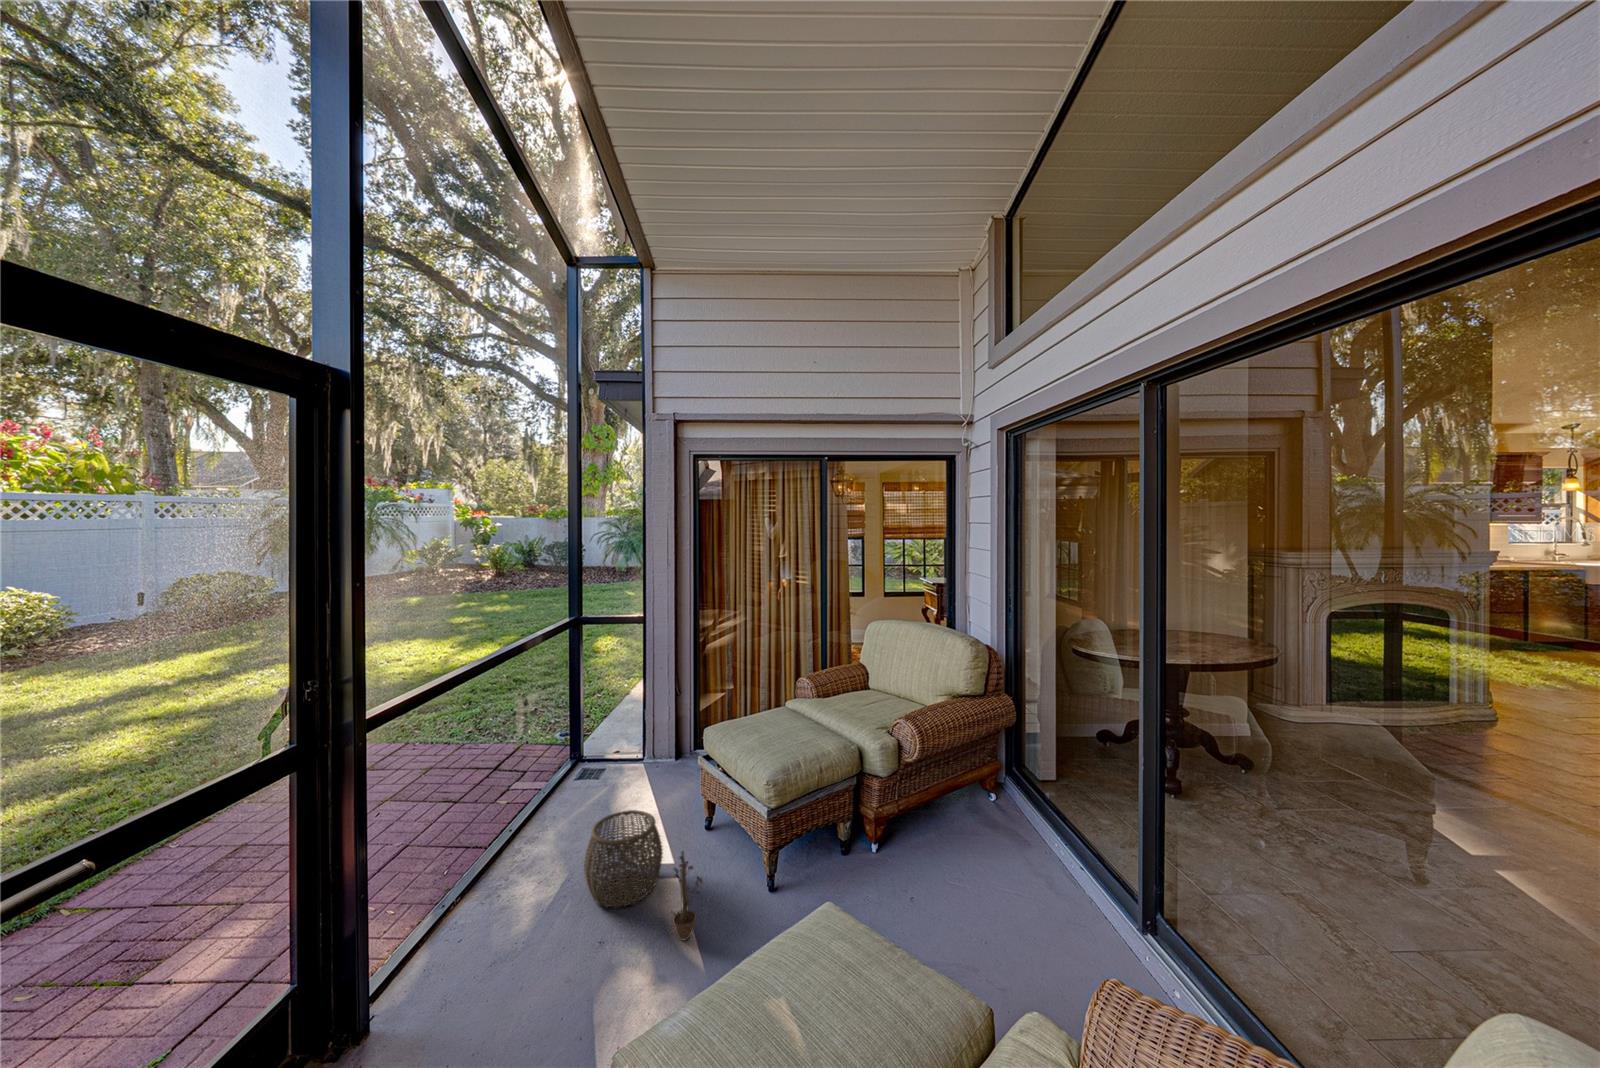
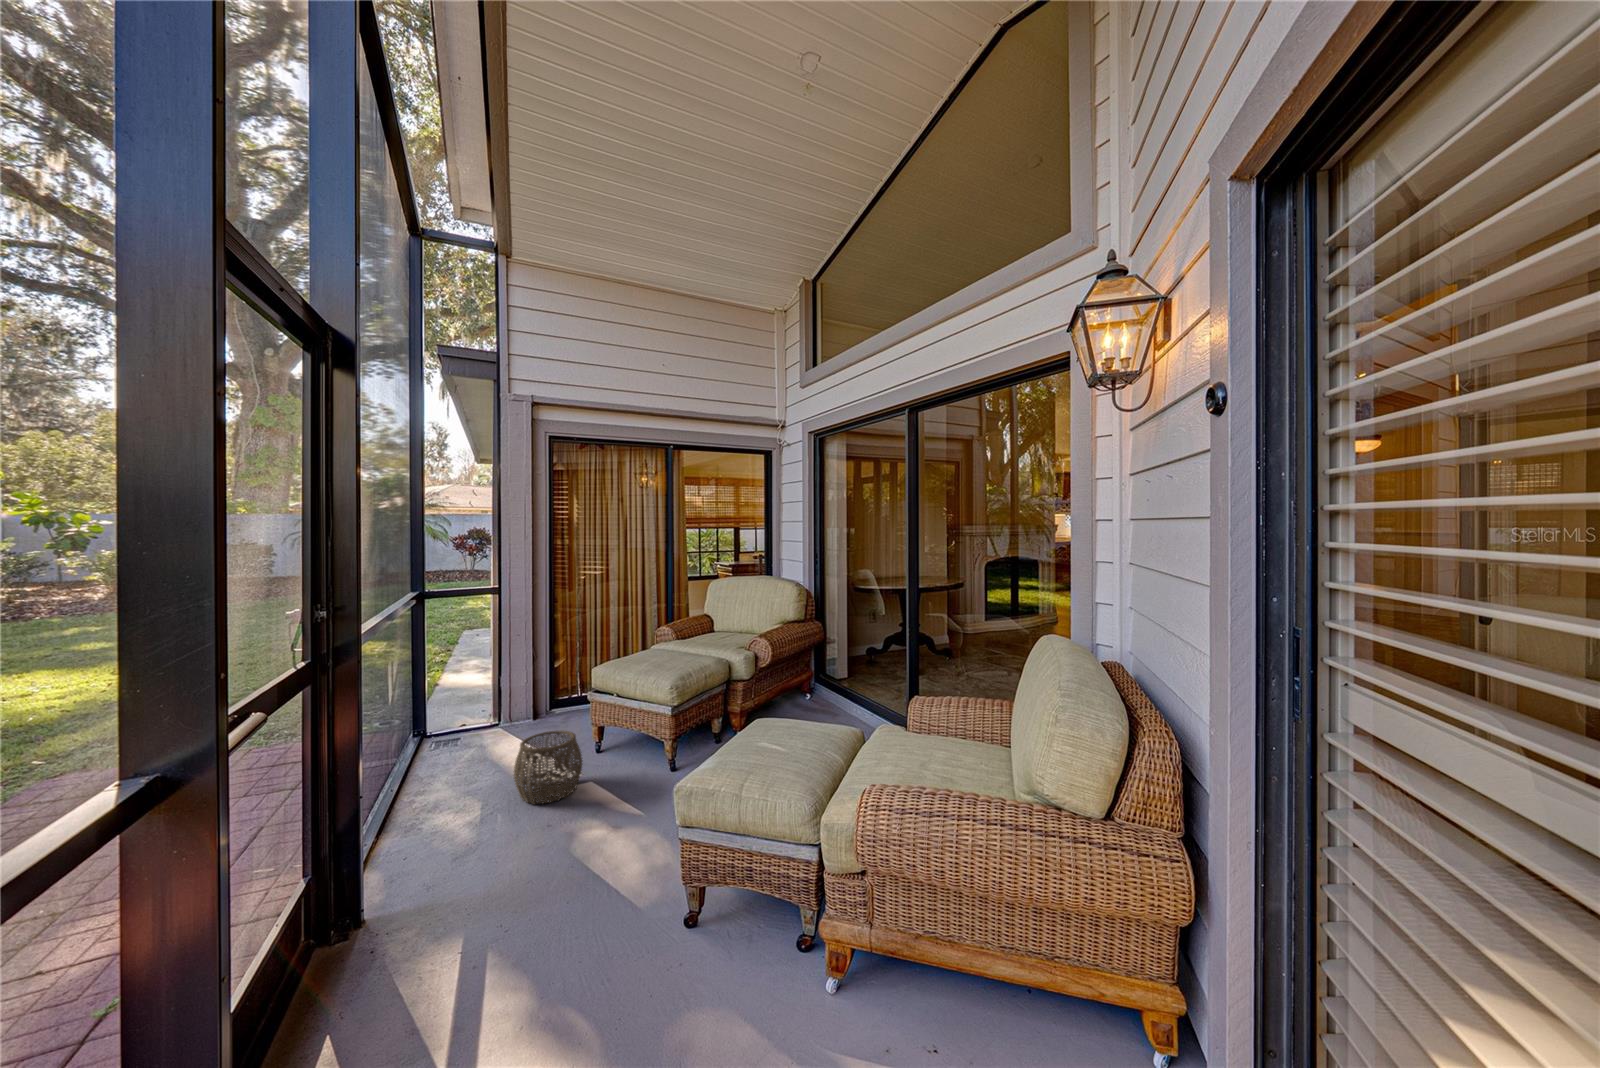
decorative plant: present [672,851,702,940] -> none [602,738,637,805]

